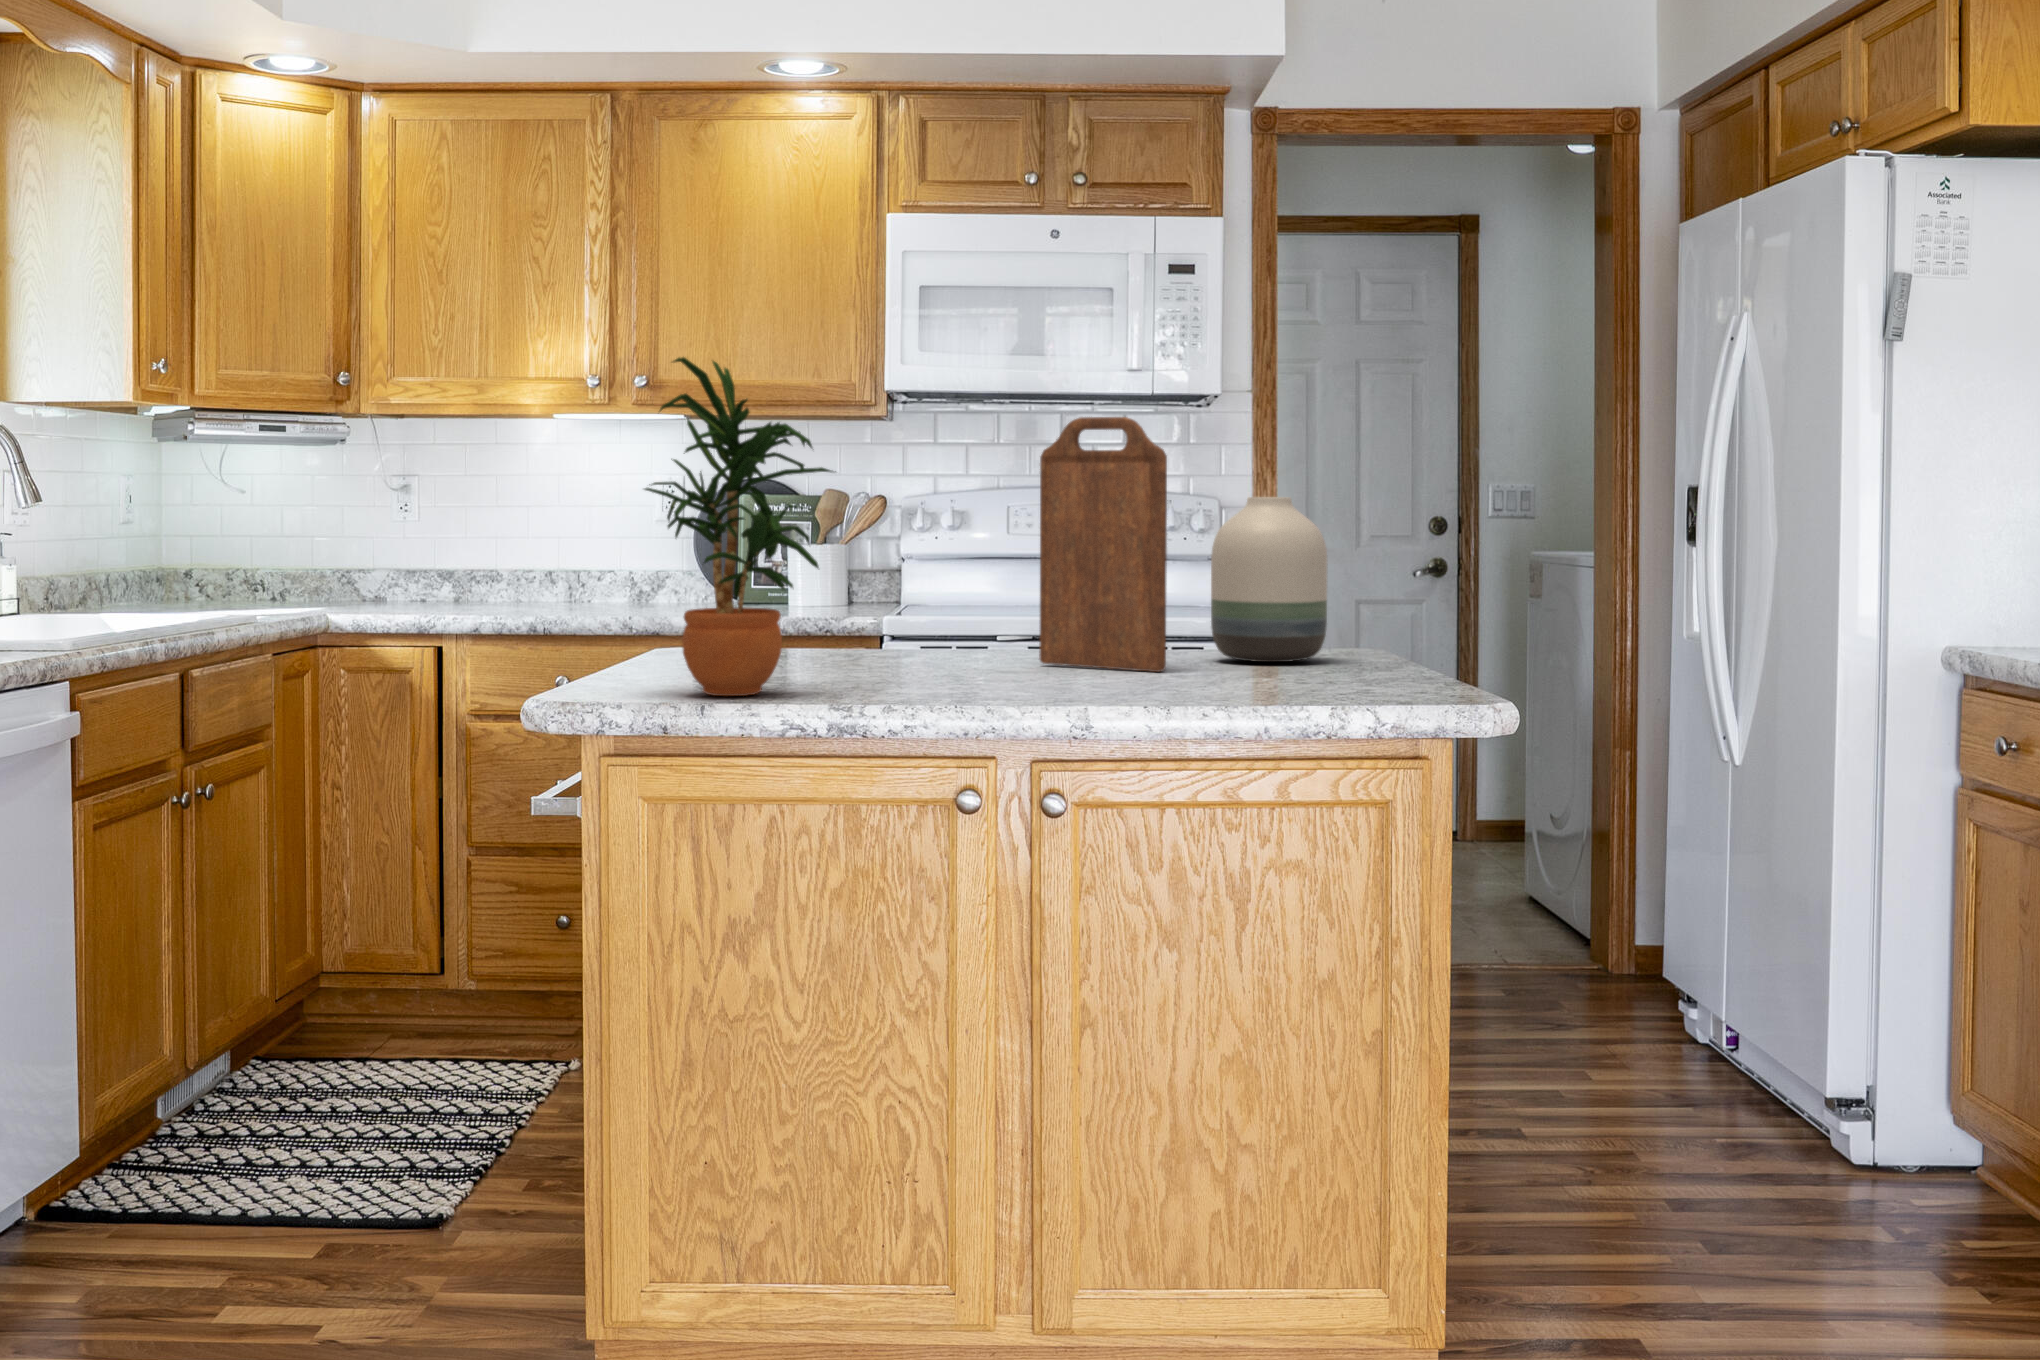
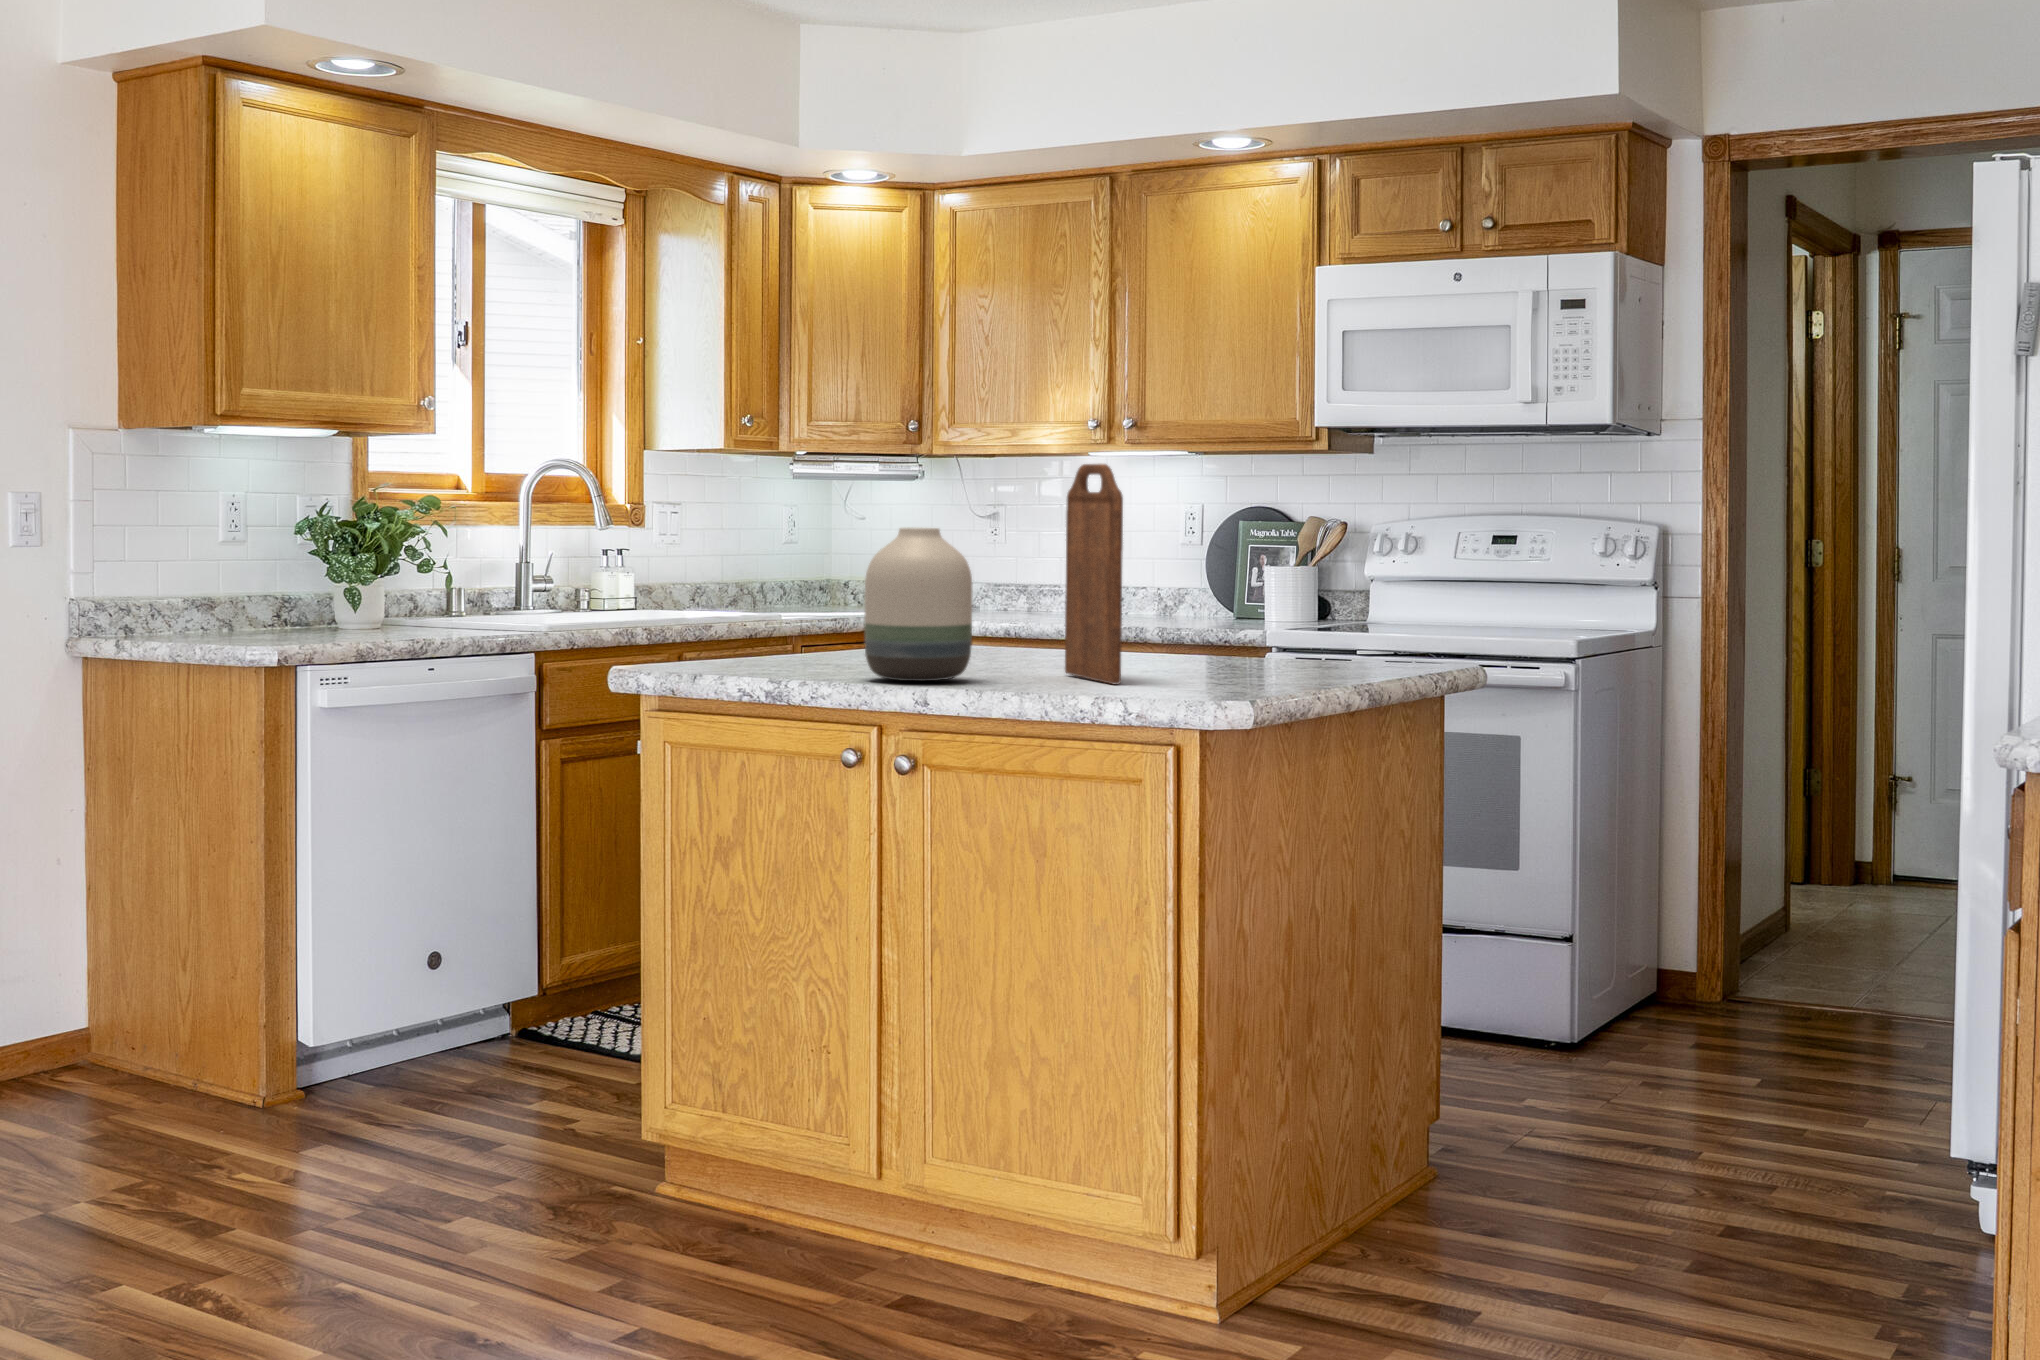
potted plant: present [645,357,833,696] -> none [642,423,790,678]
vase: present [1211,497,1327,662] -> present [865,527,972,681]

